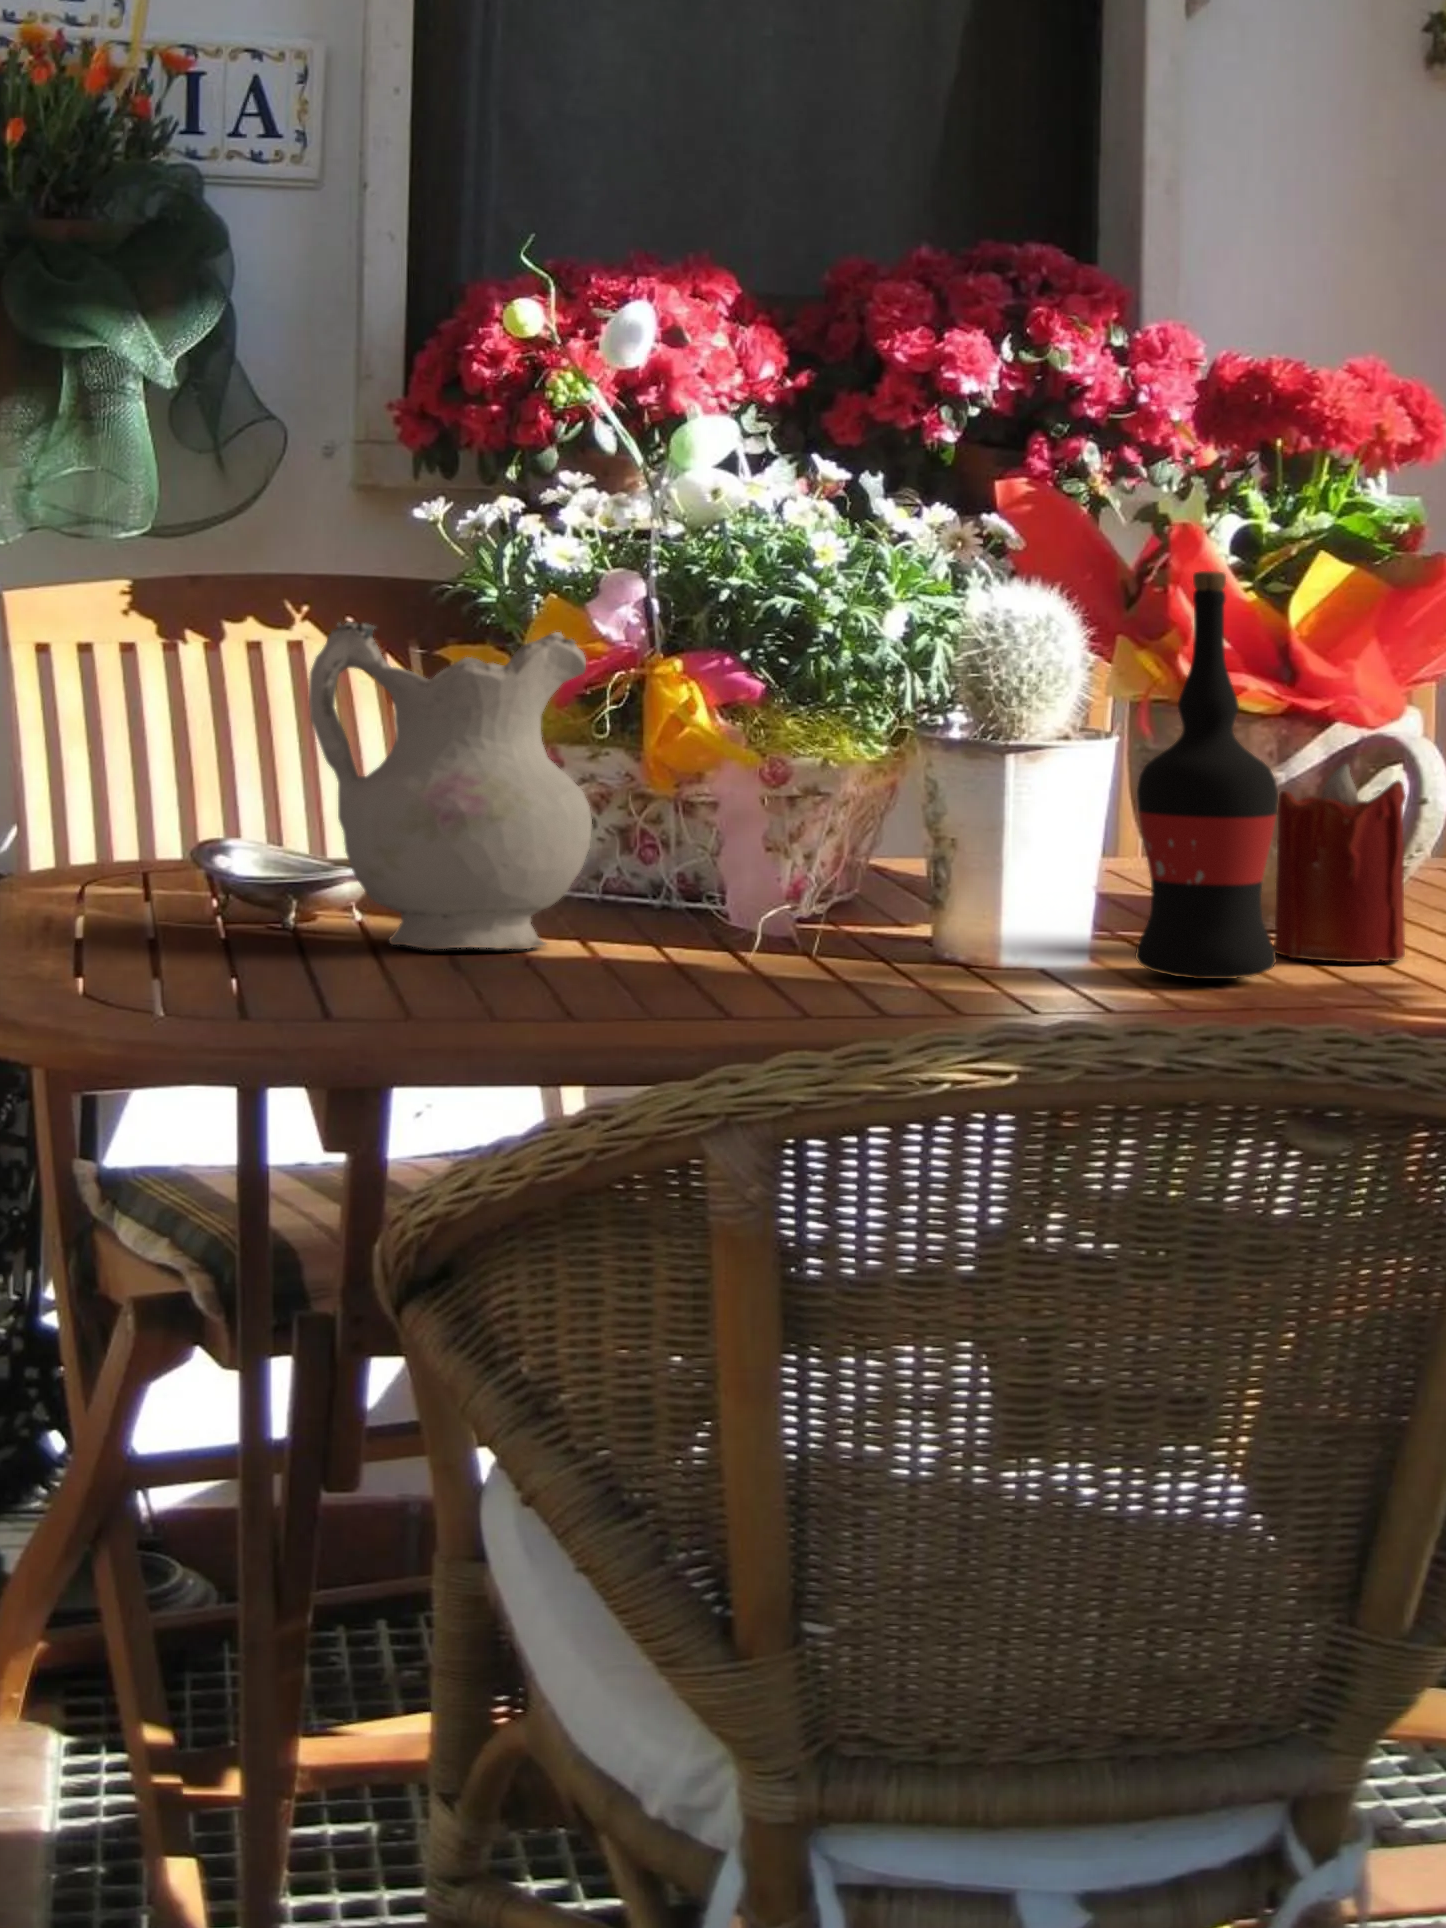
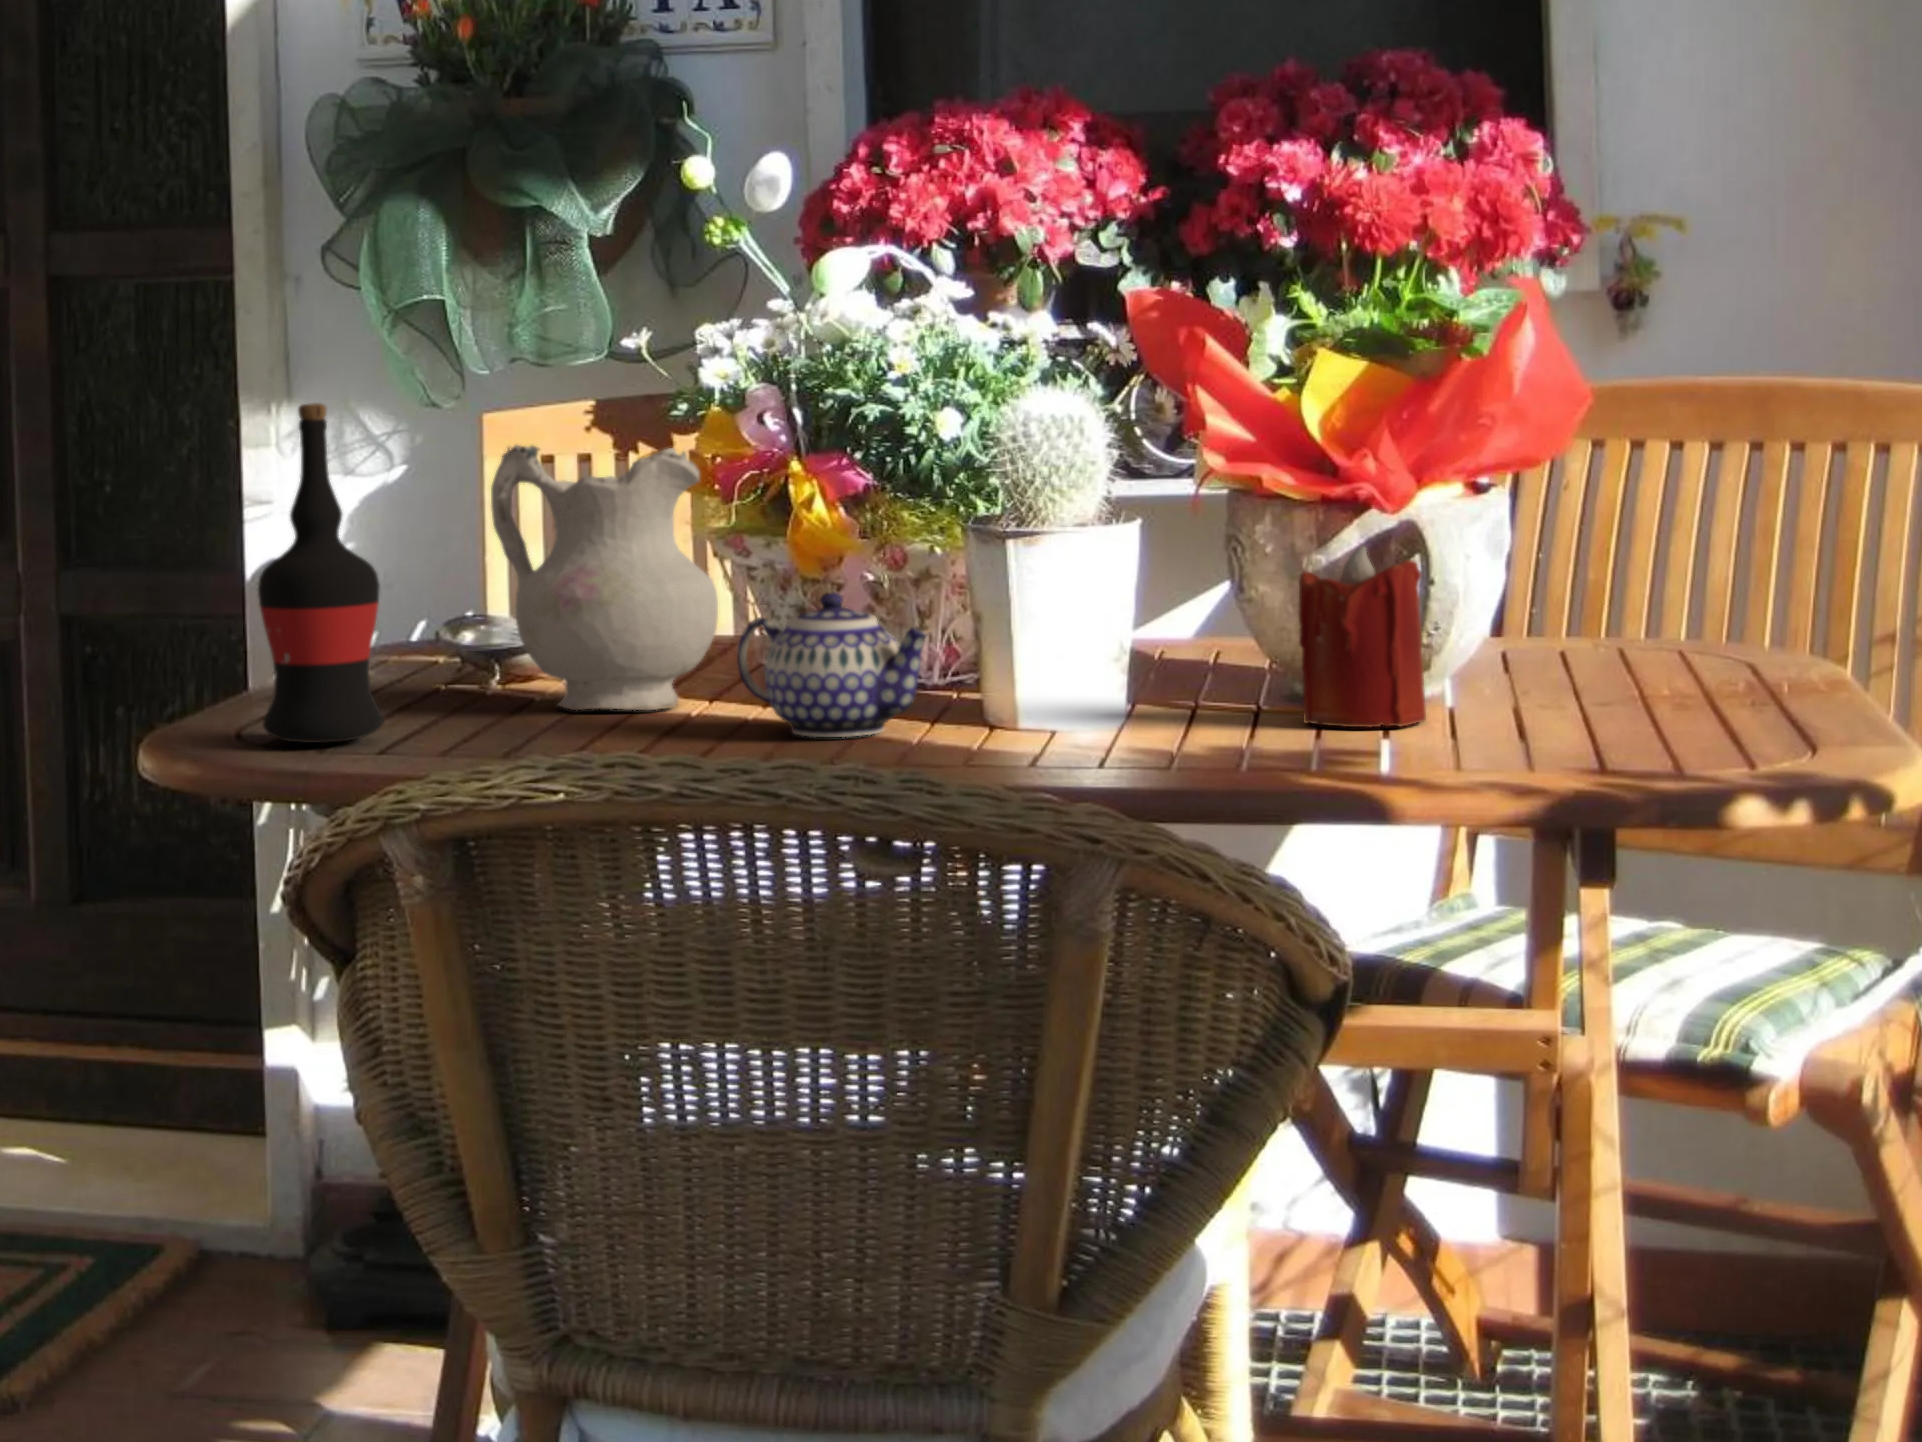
wine bottle: present [1135,571,1278,979] -> present [258,403,384,743]
teapot: none [675,809,944,981] -> present [737,592,930,737]

